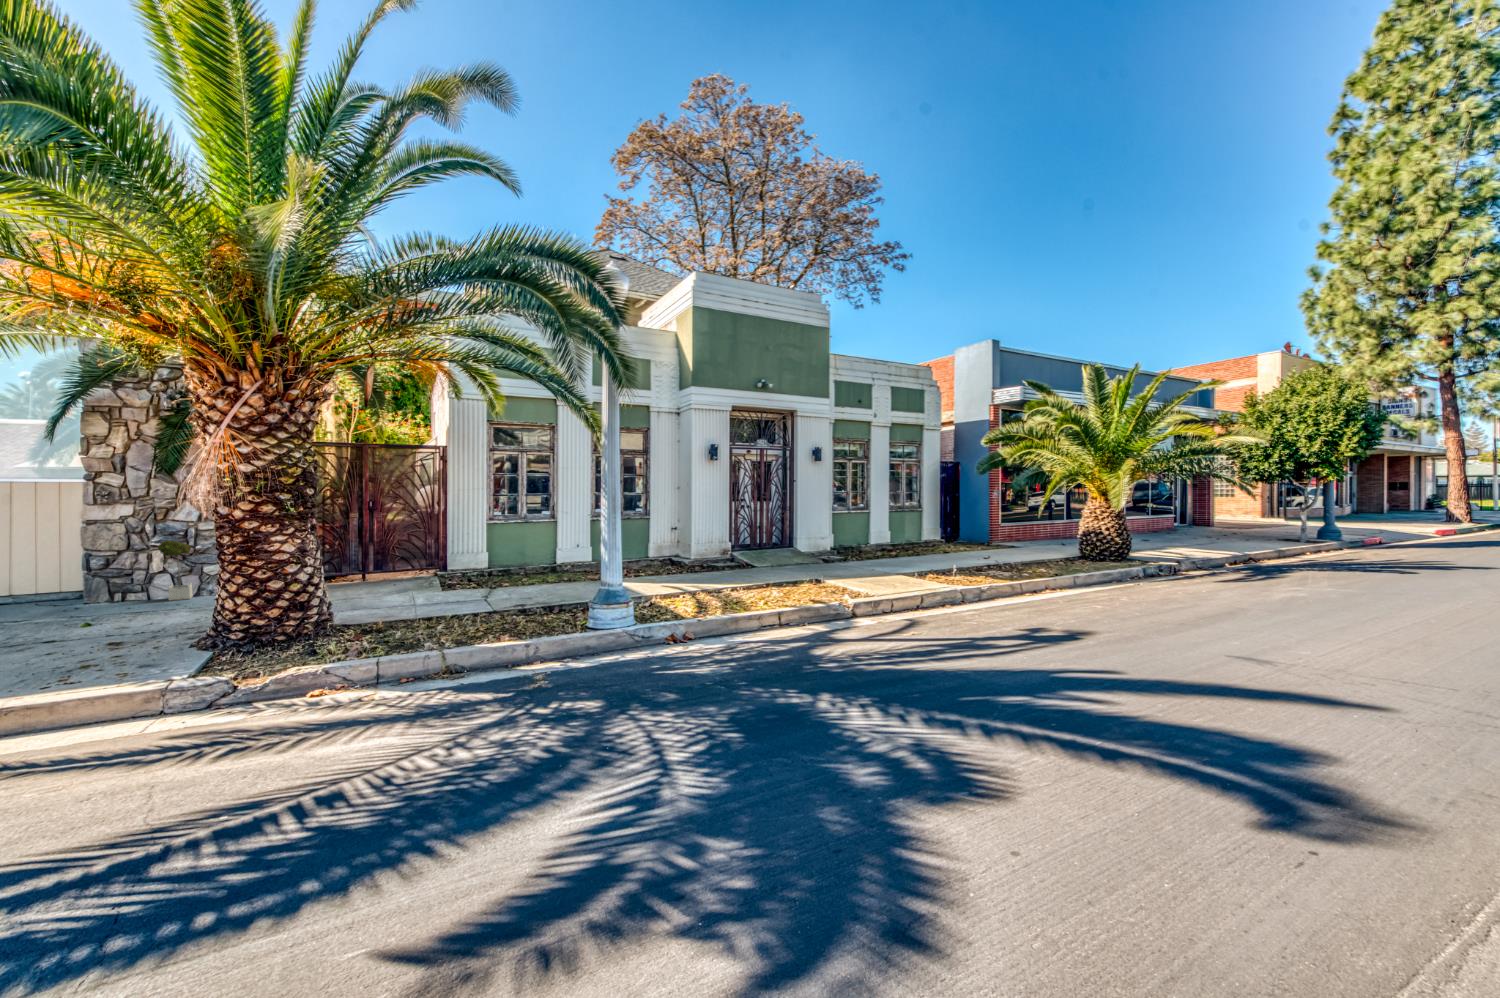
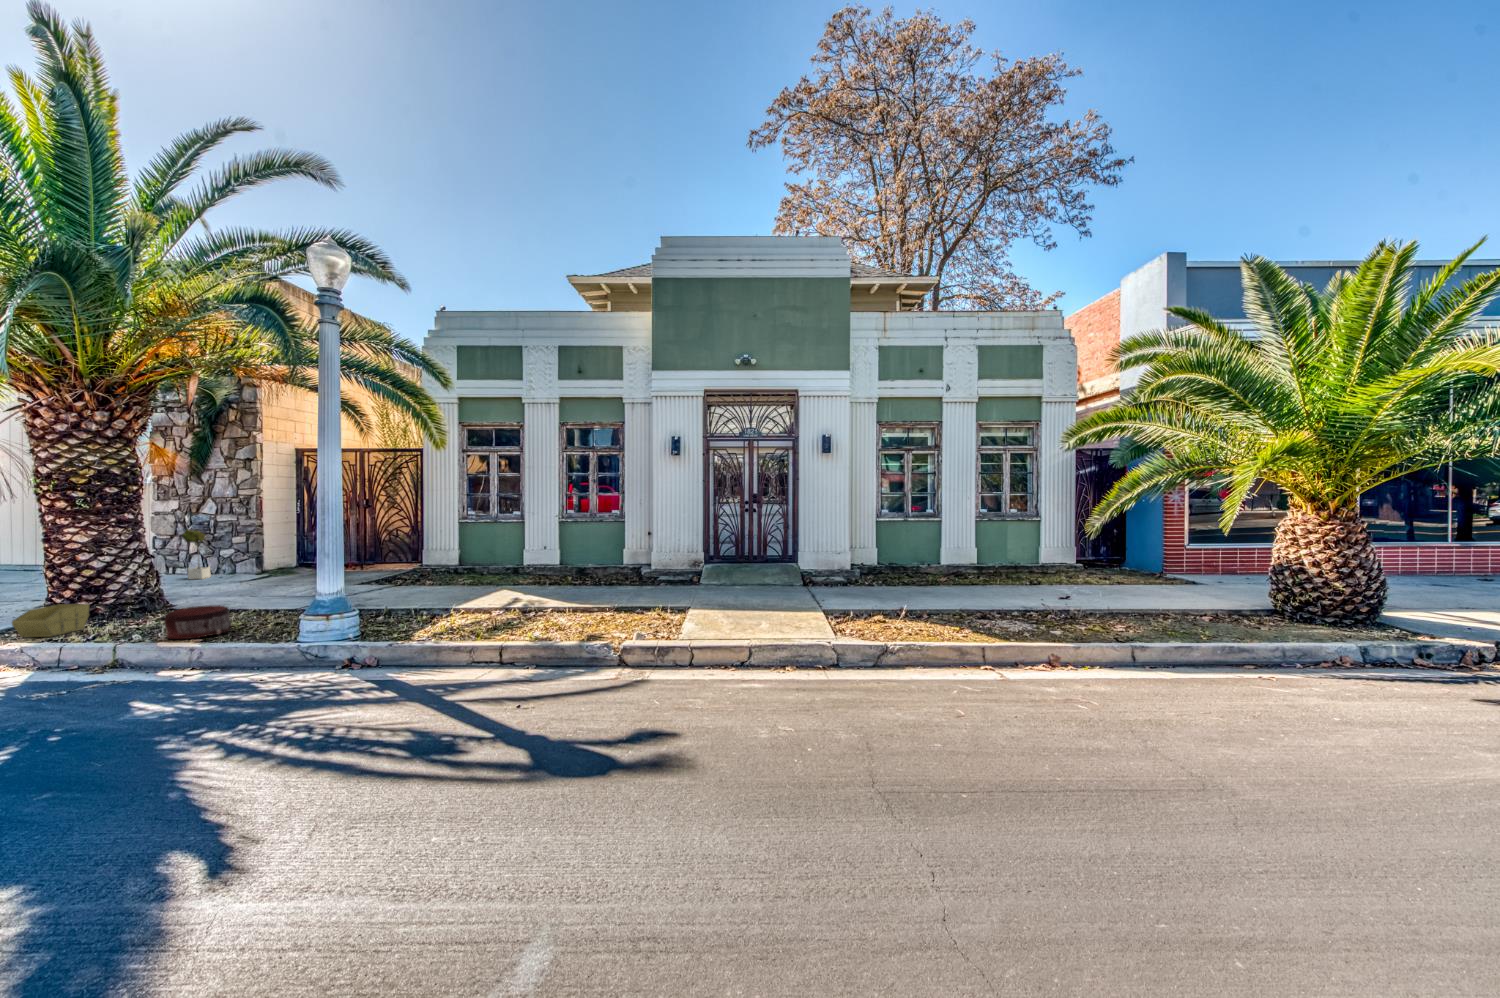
pouf: none [454,606,512,642] -> present [164,605,231,639]
storage bin: none [264,620,310,664] -> present [12,604,90,637]

